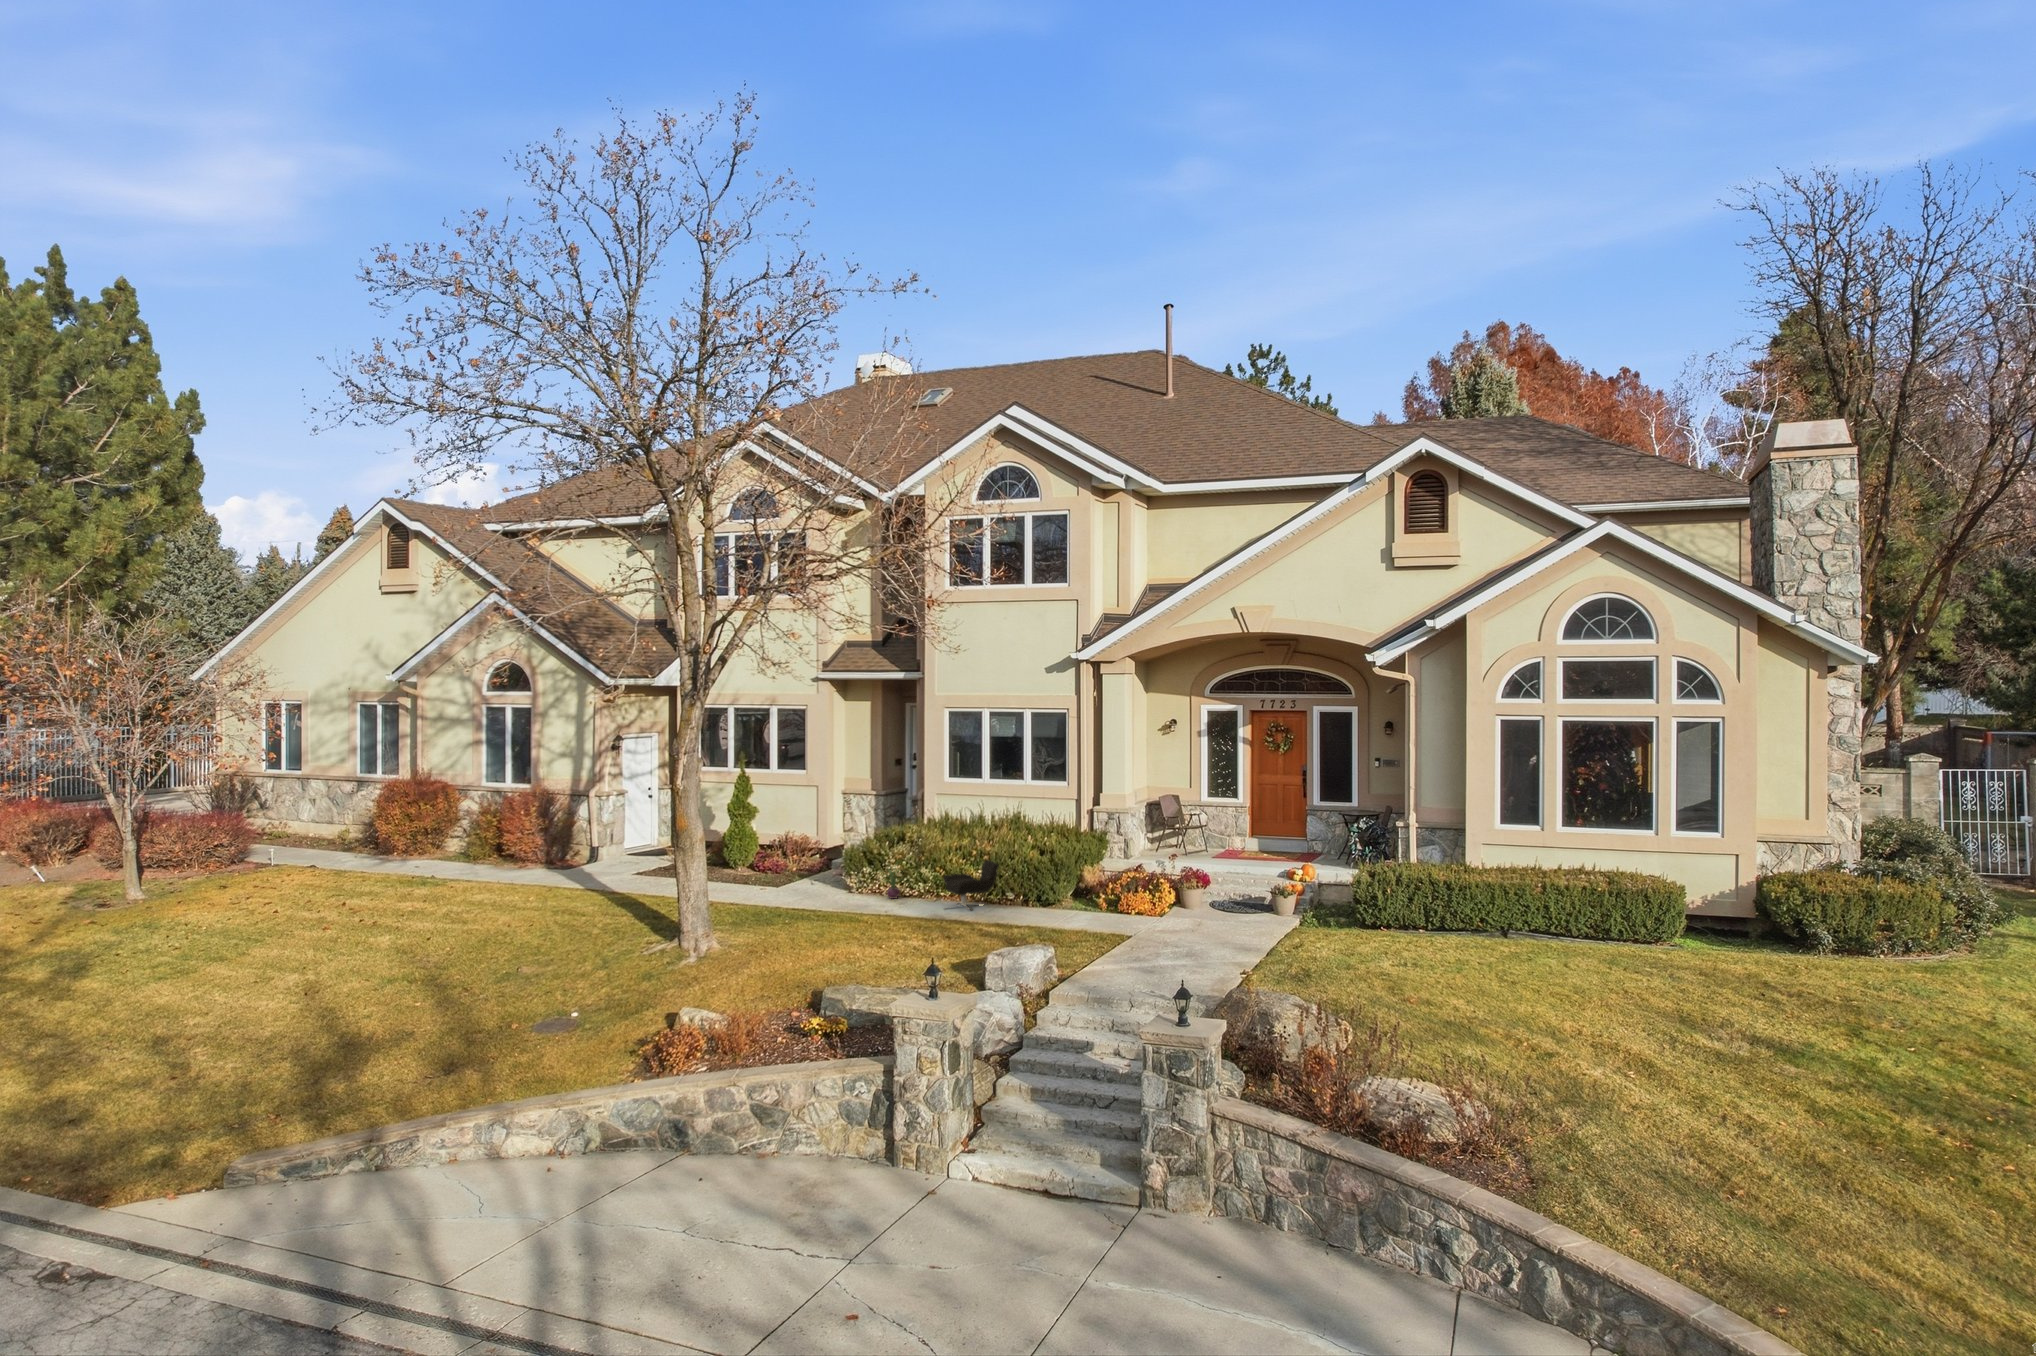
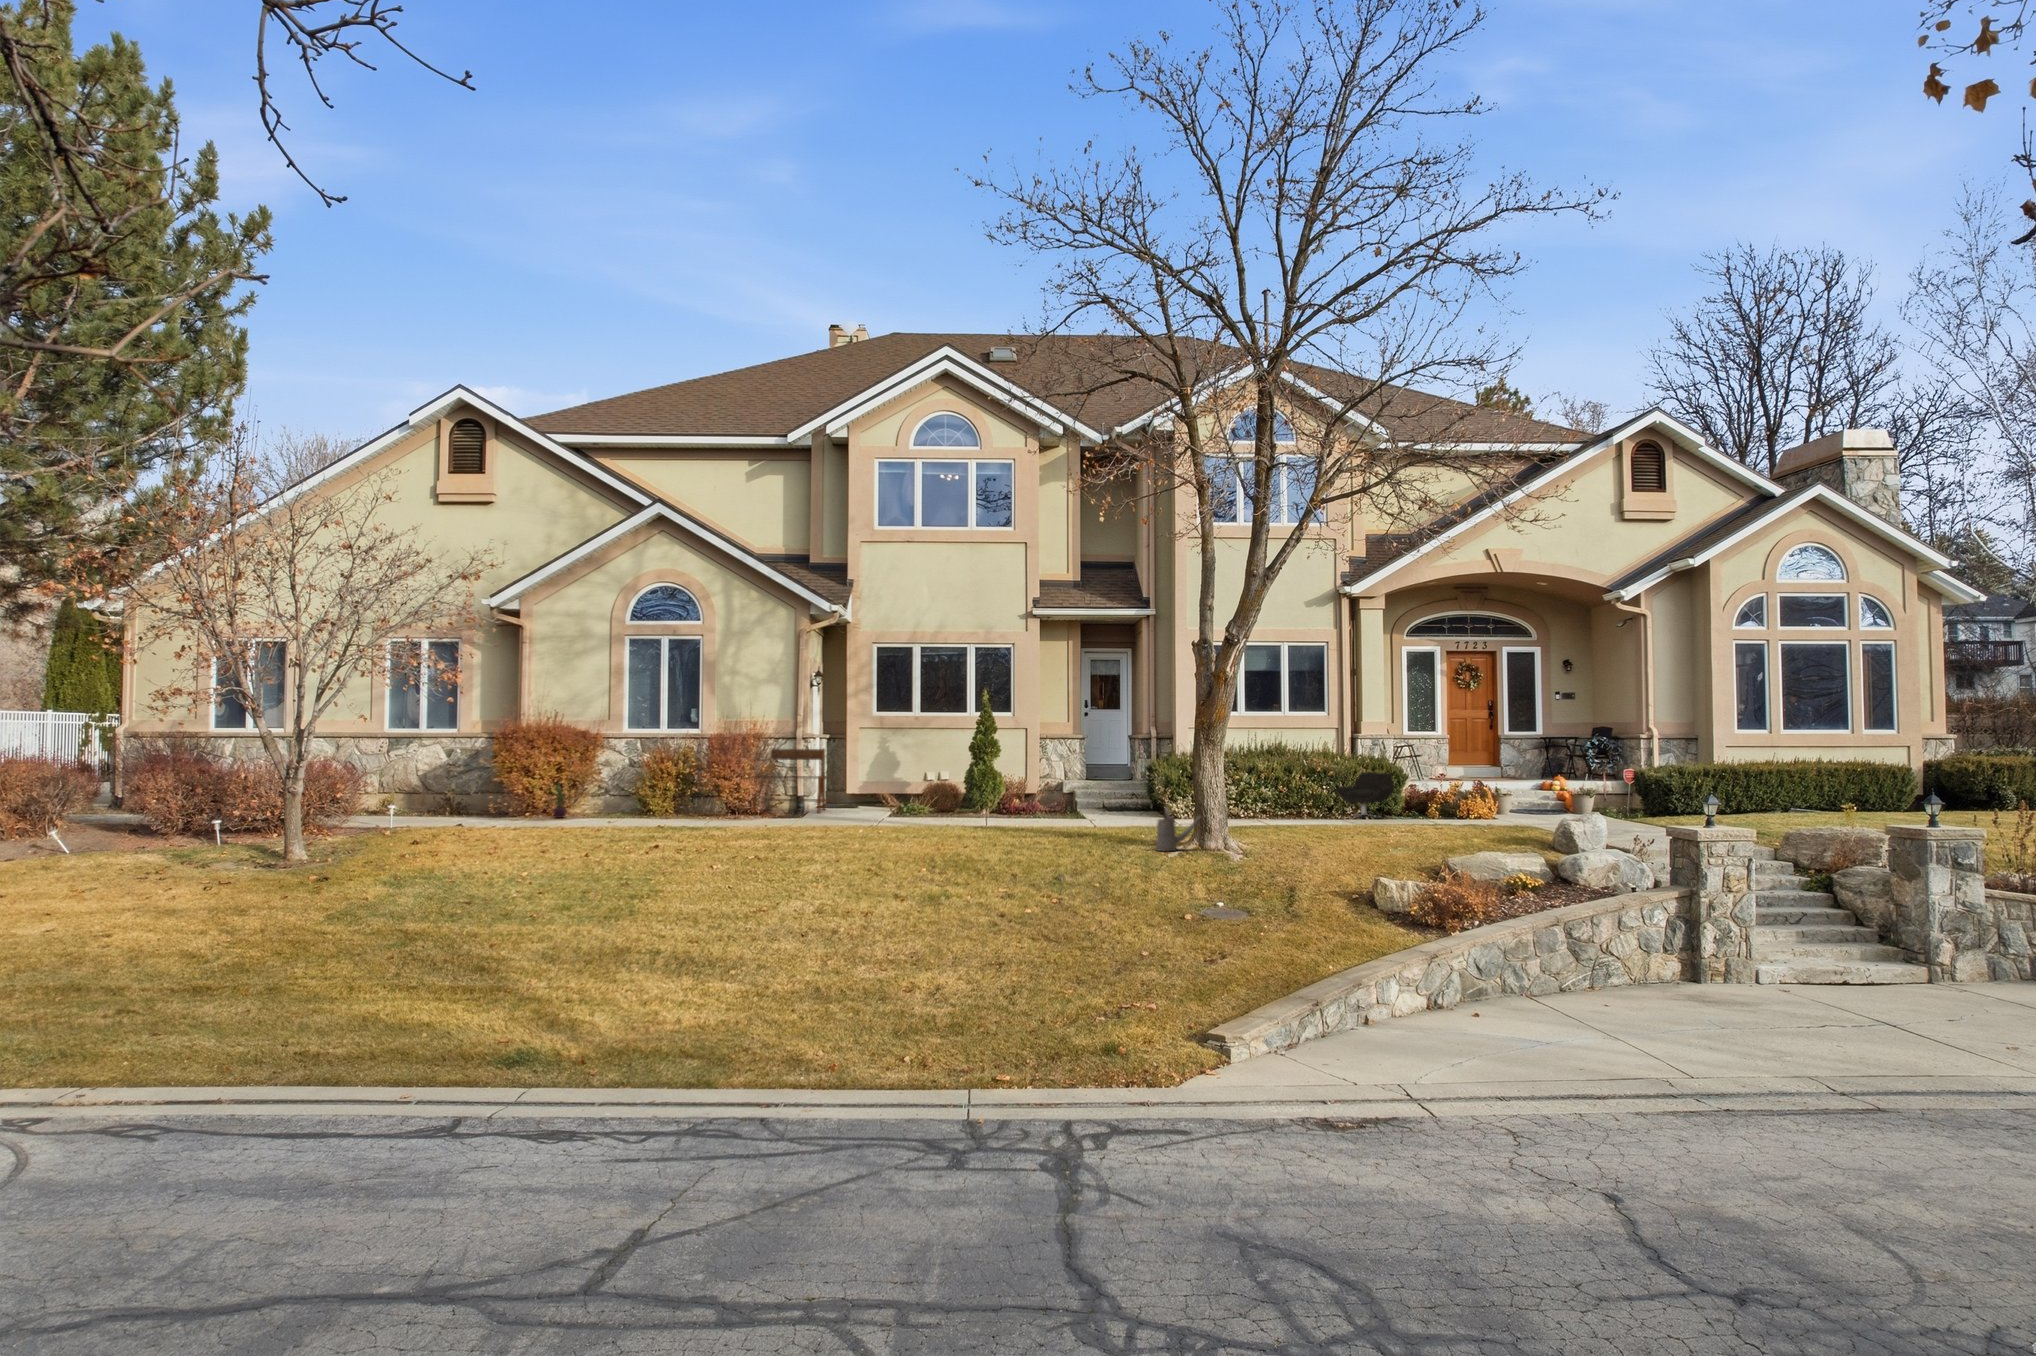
bench: none [548,802,612,862] -> present [752,748,827,813]
decorative plant: present [886,864,900,899] -> present [551,784,566,818]
watering can: none [576,911,614,952] -> present [1156,808,1200,851]

